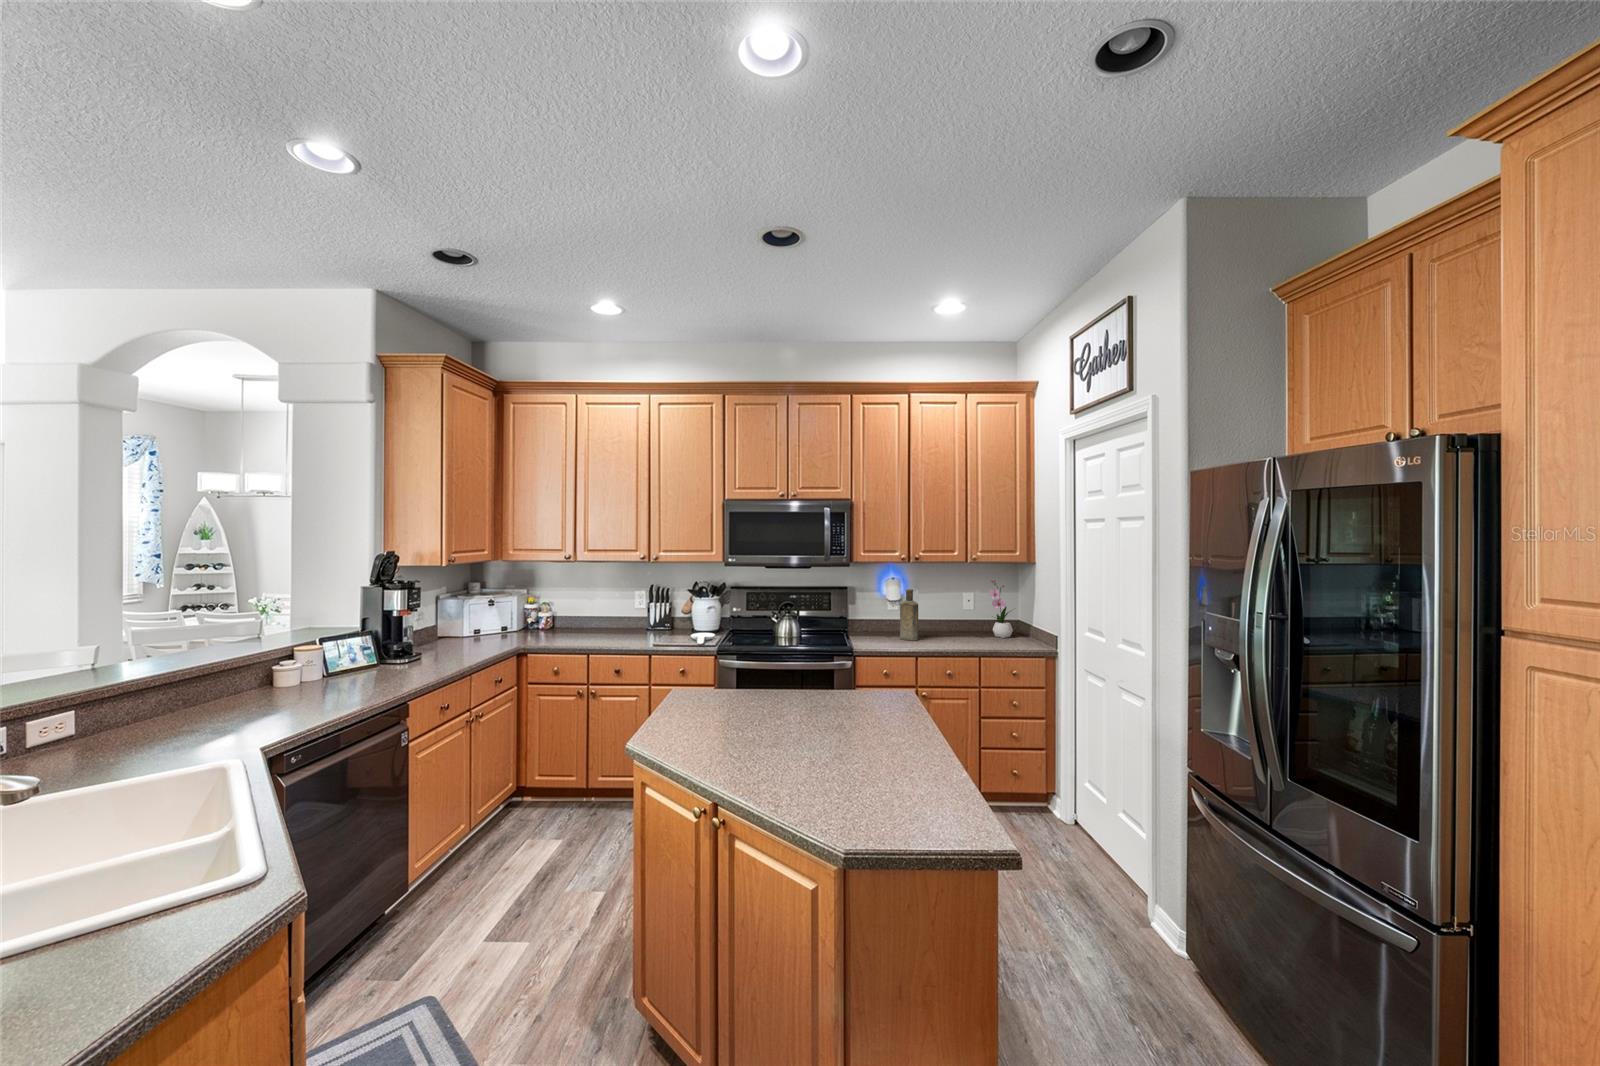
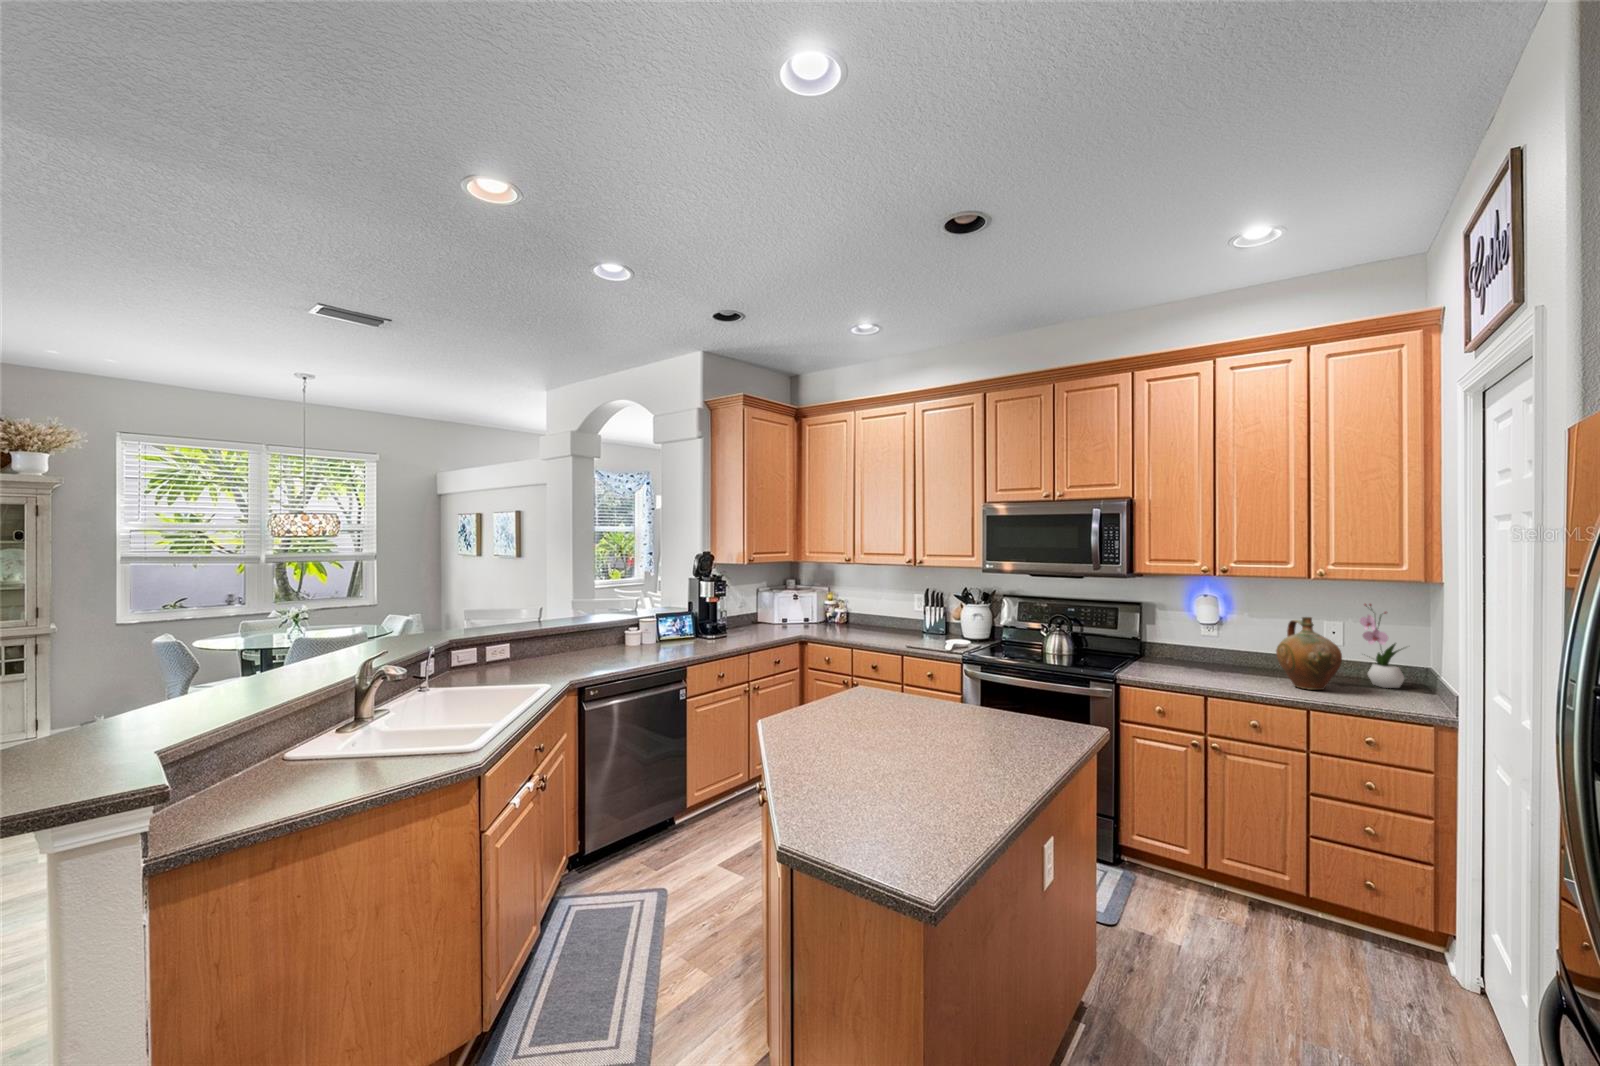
bottle: present [900,589,918,640] -> none [1204,608,1229,675]
ceramic jug: none [951,592,990,645] -> present [1276,617,1342,690]

